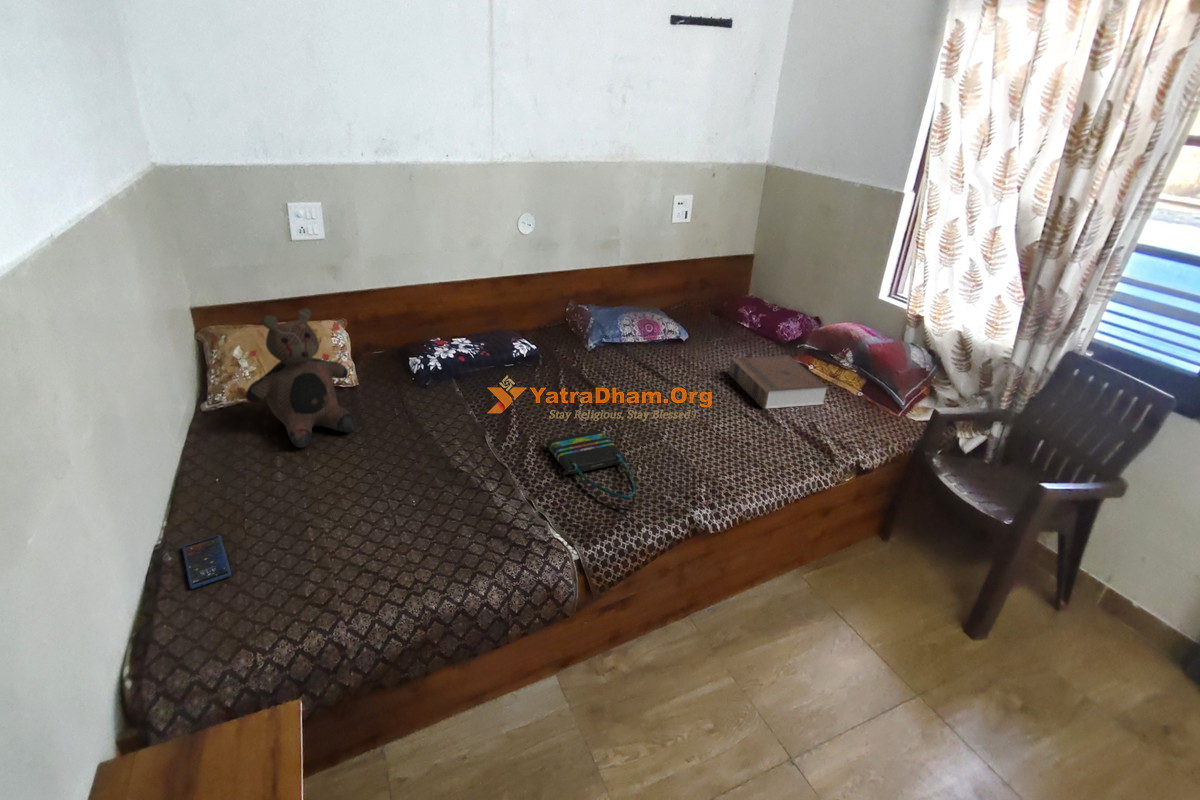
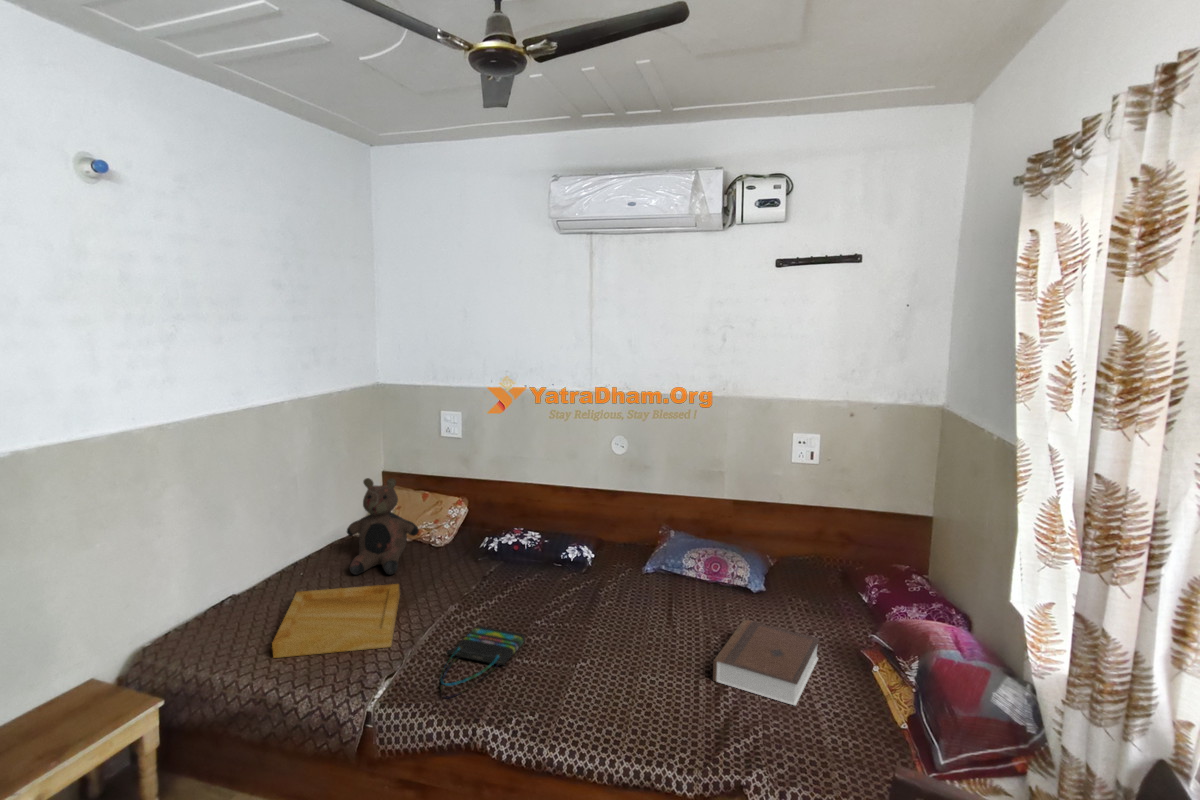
tray: none [284,434,493,571] -> present [272,584,400,658]
smartphone: present [182,535,231,589] -> none [205,604,252,627]

